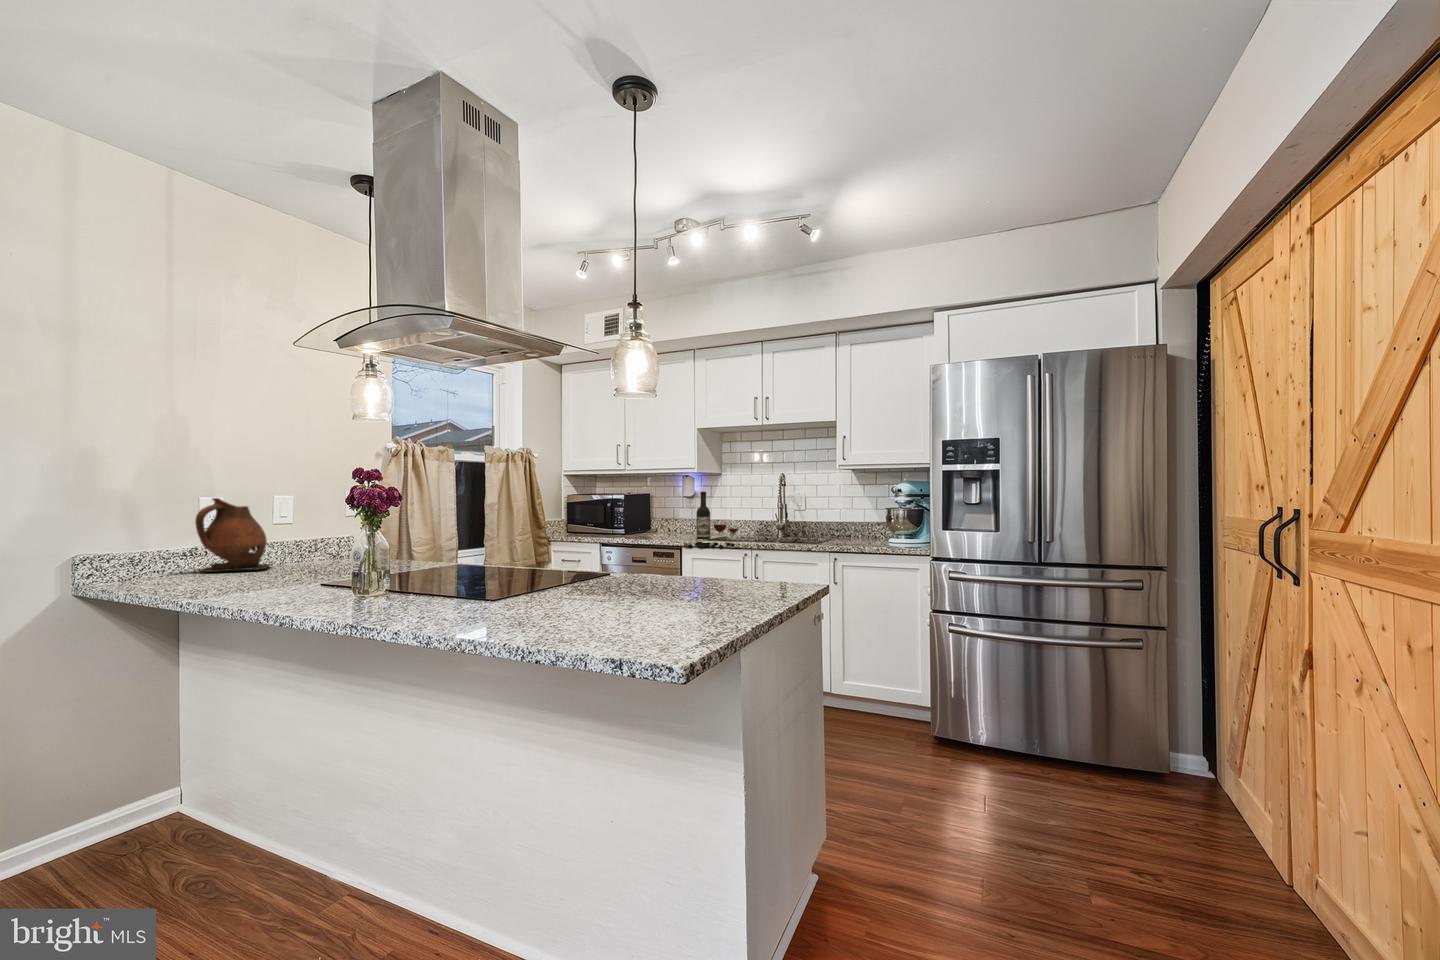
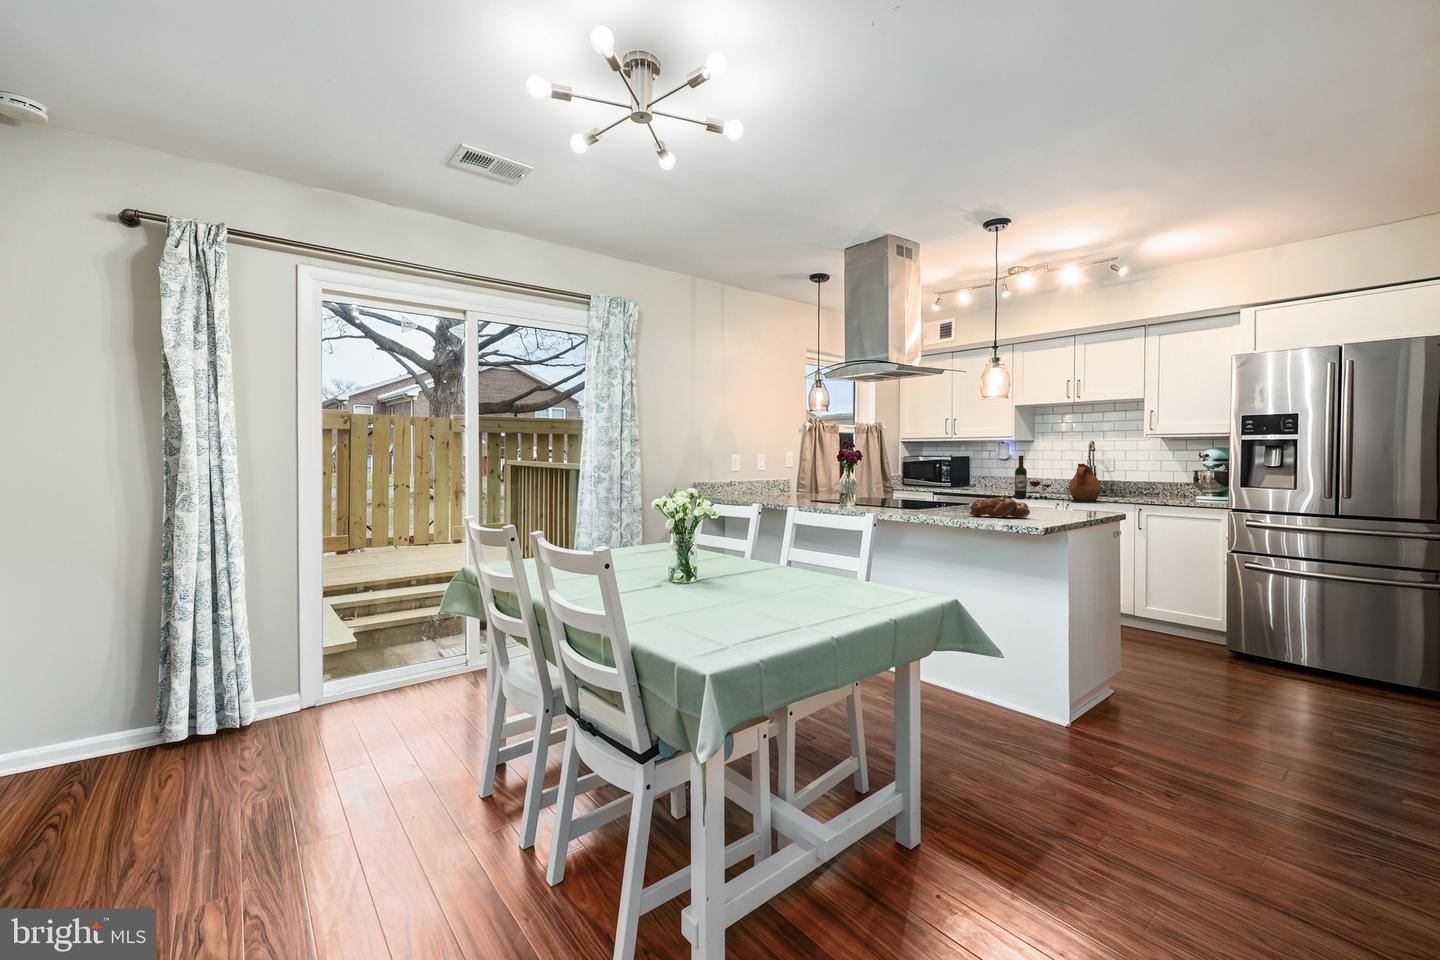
ceramic pitcher: present [195,498,272,572] -> present [1068,464,1104,502]
bread loaf: none [542,573,656,616] -> present [969,497,1030,517]

